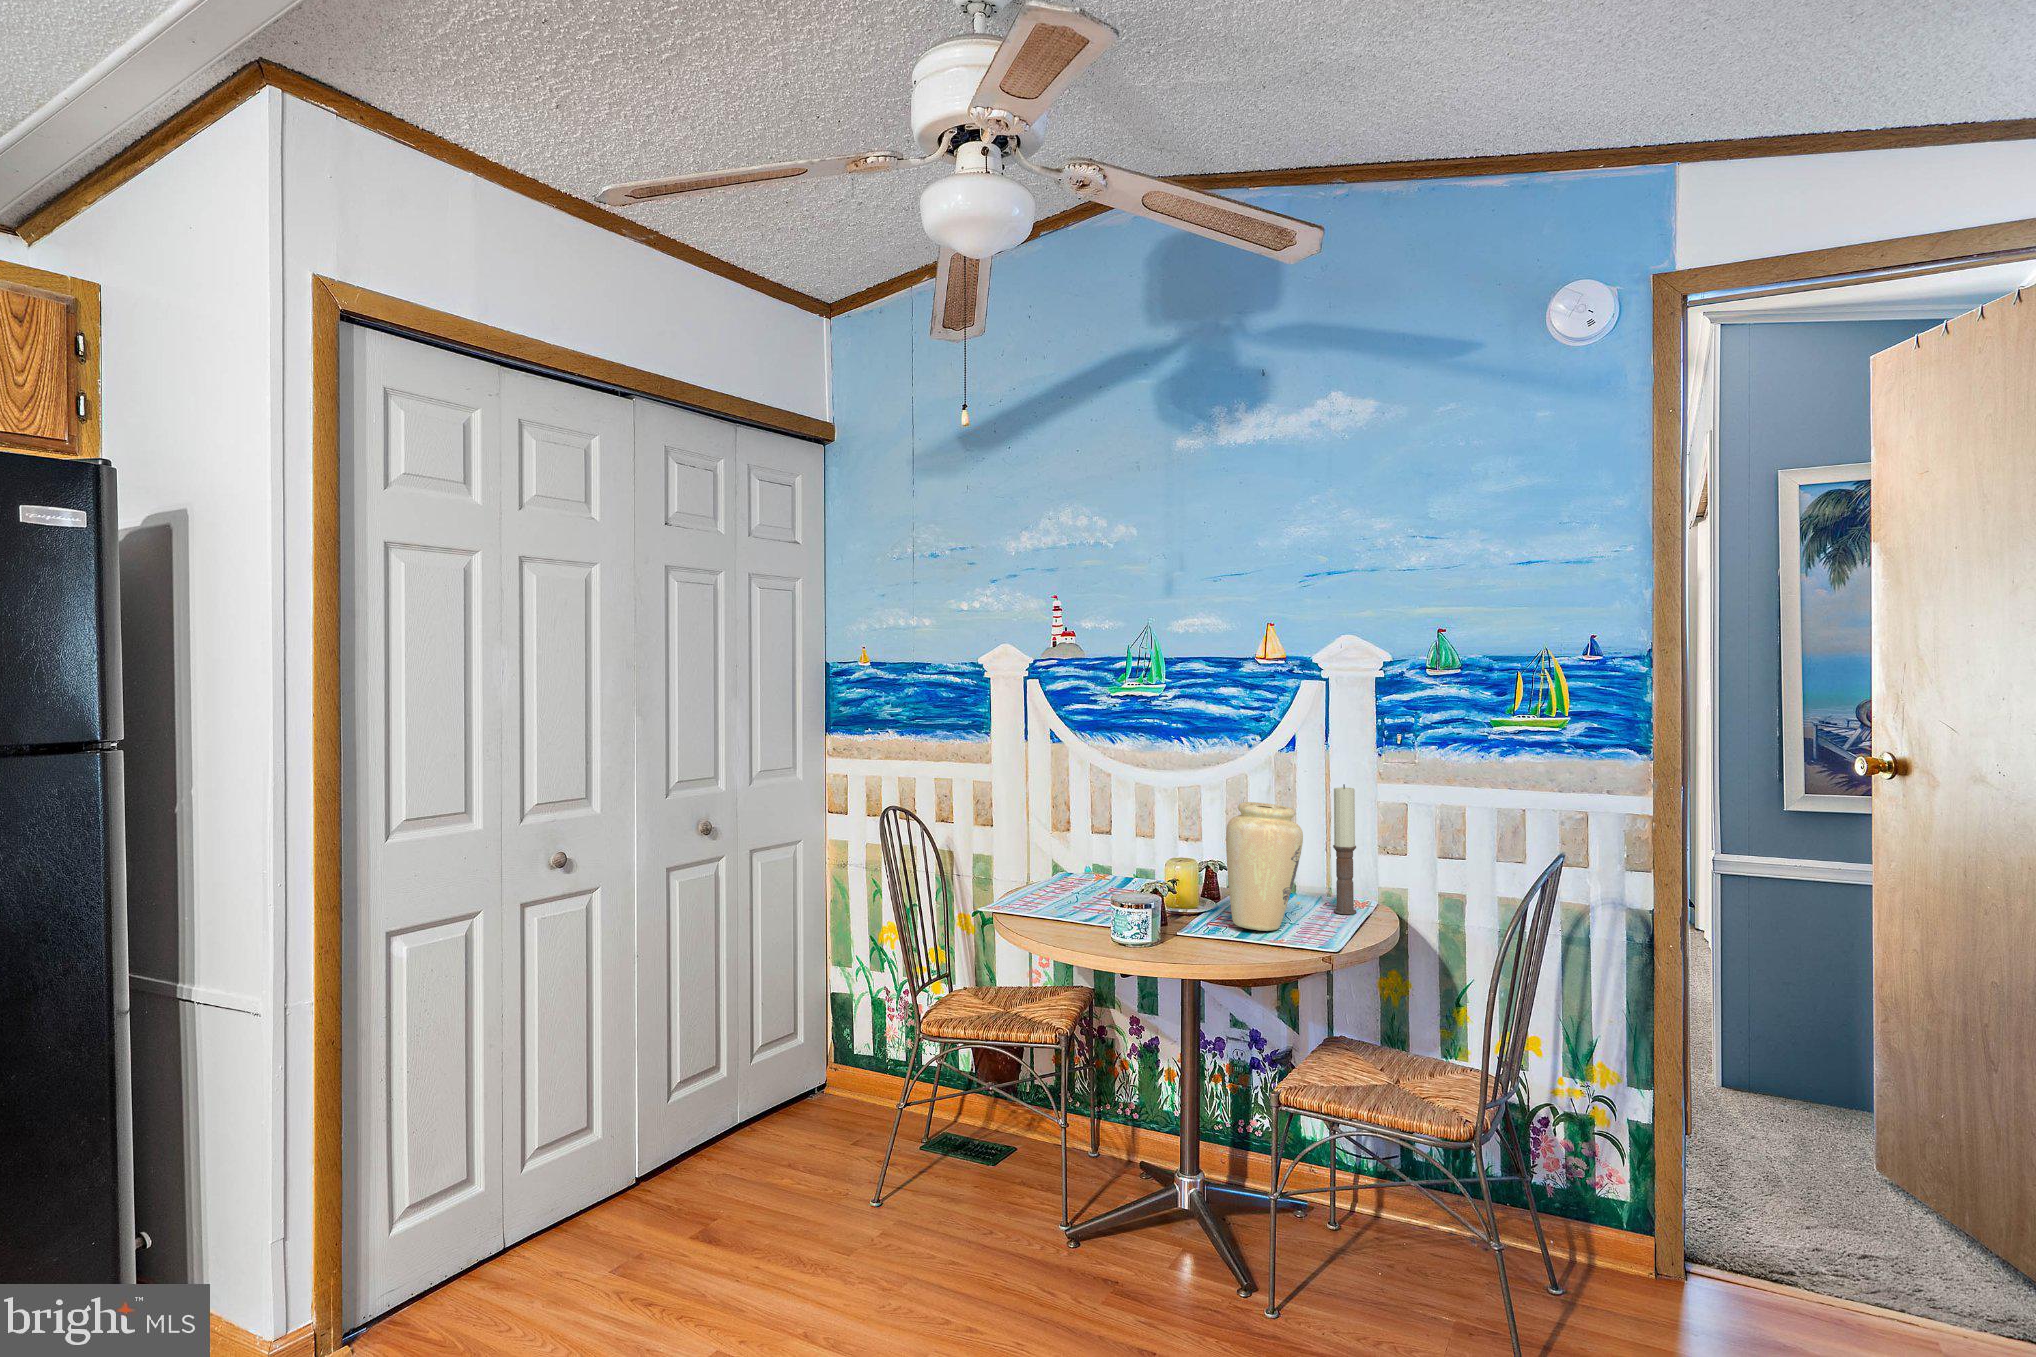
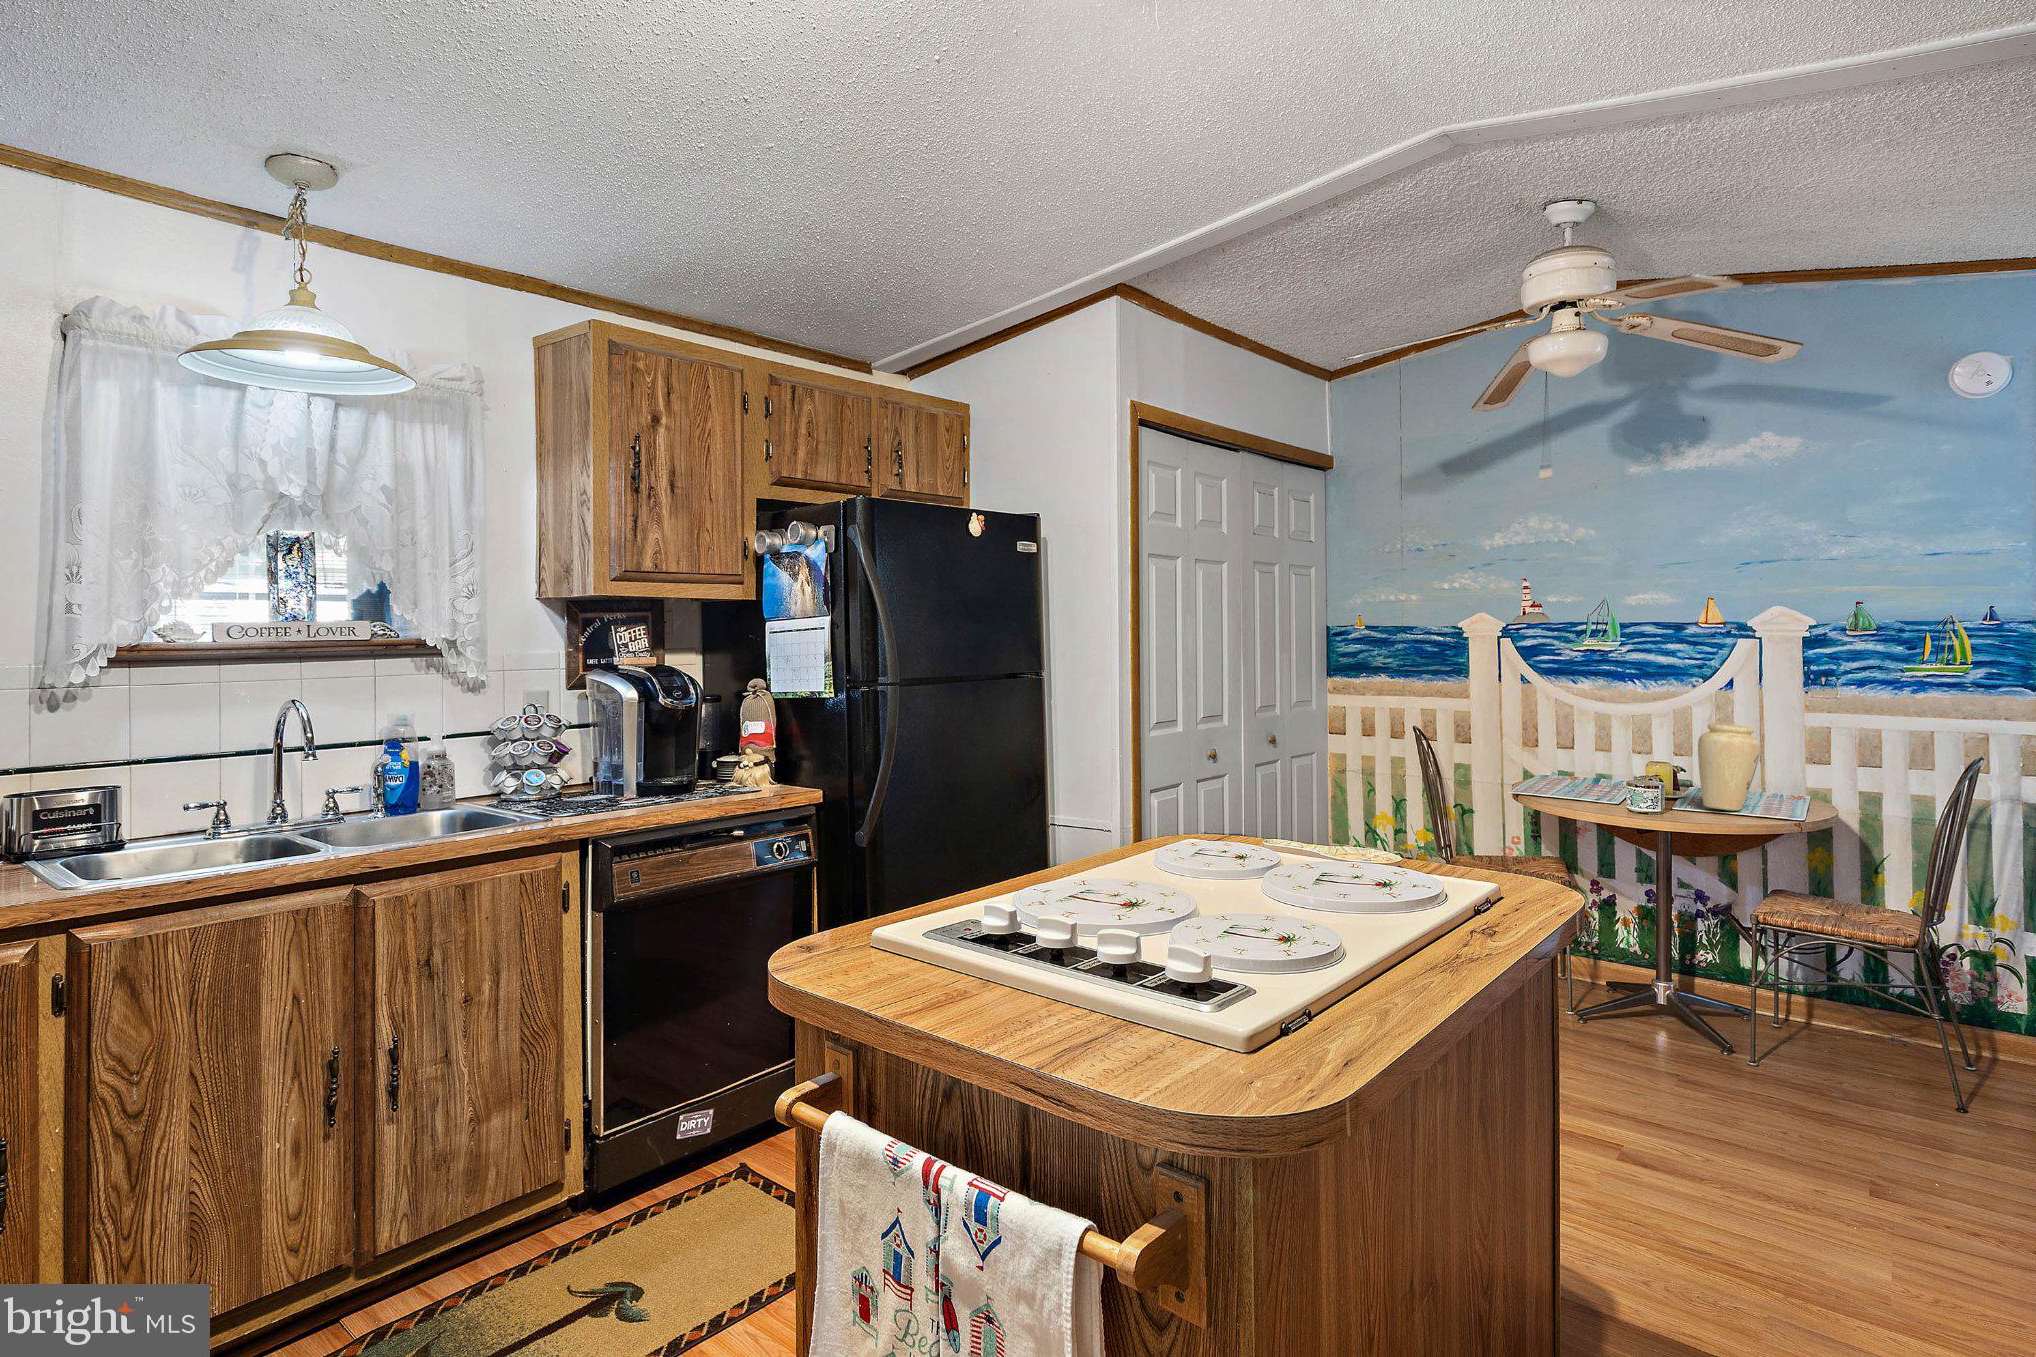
candle: present [1333,785,1356,914] -> none [1776,712,1795,803]

